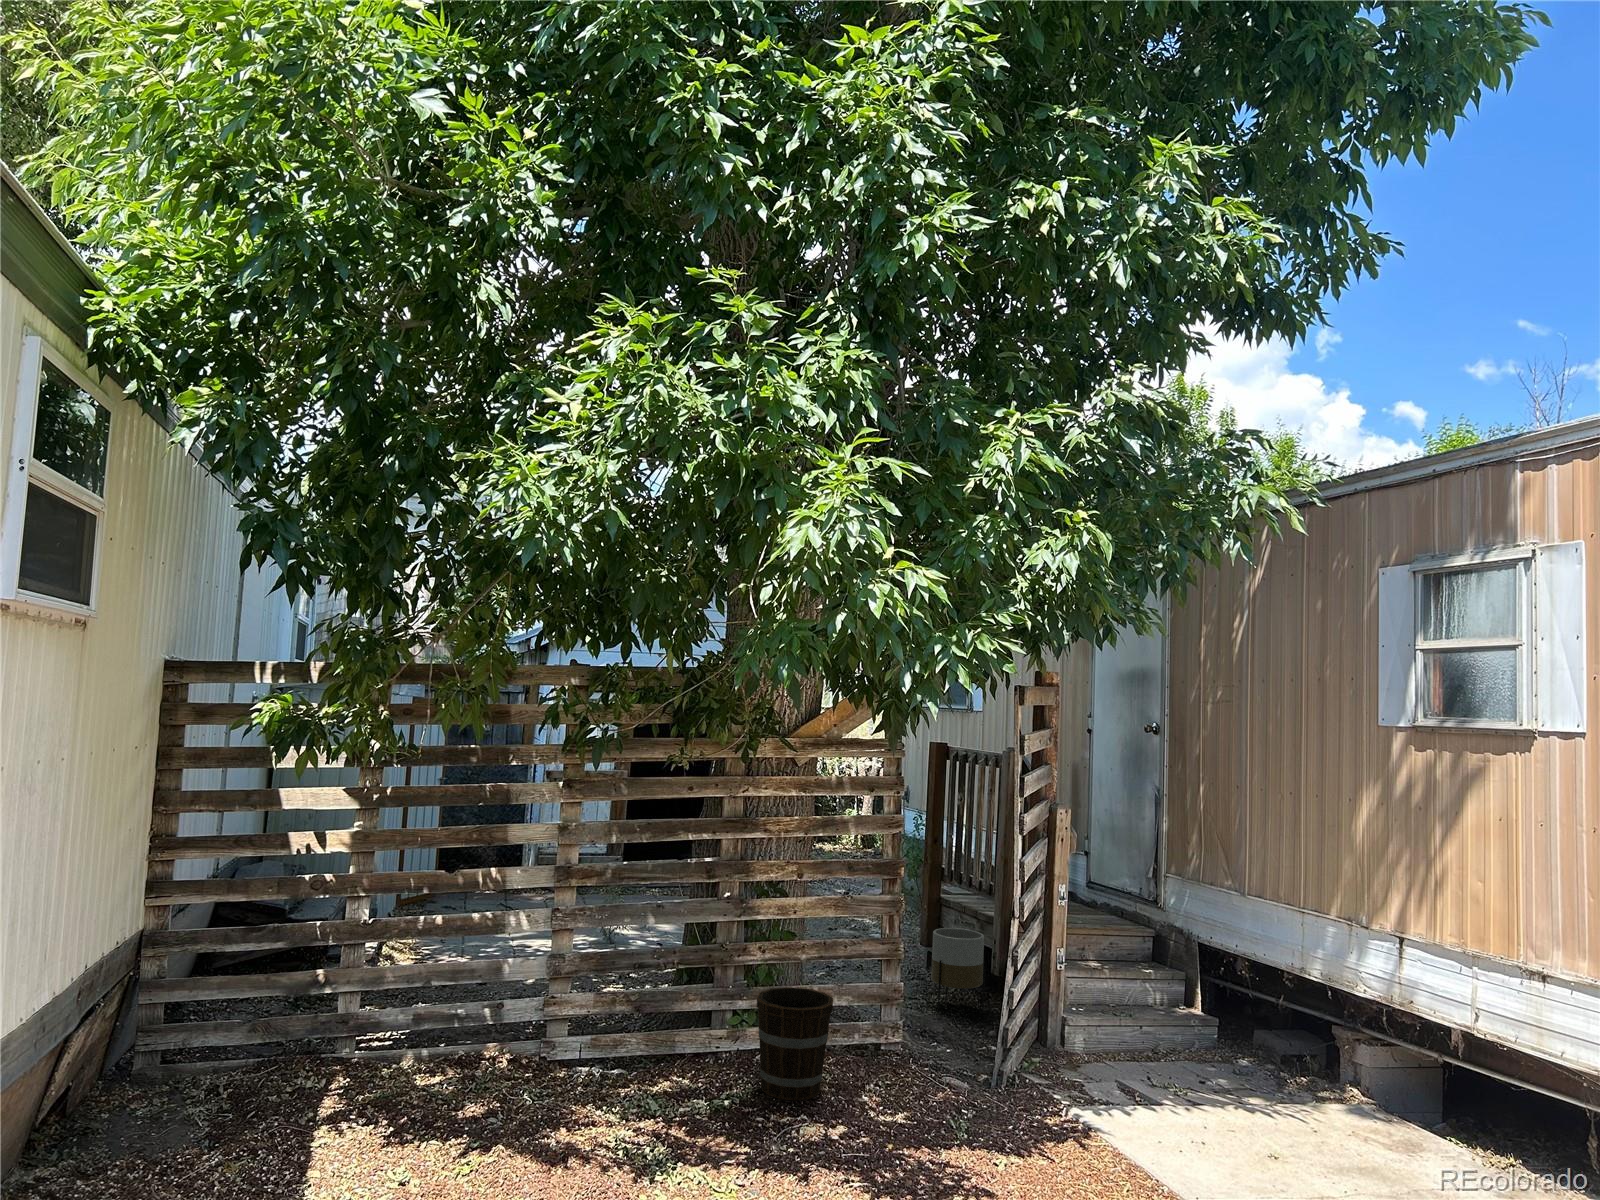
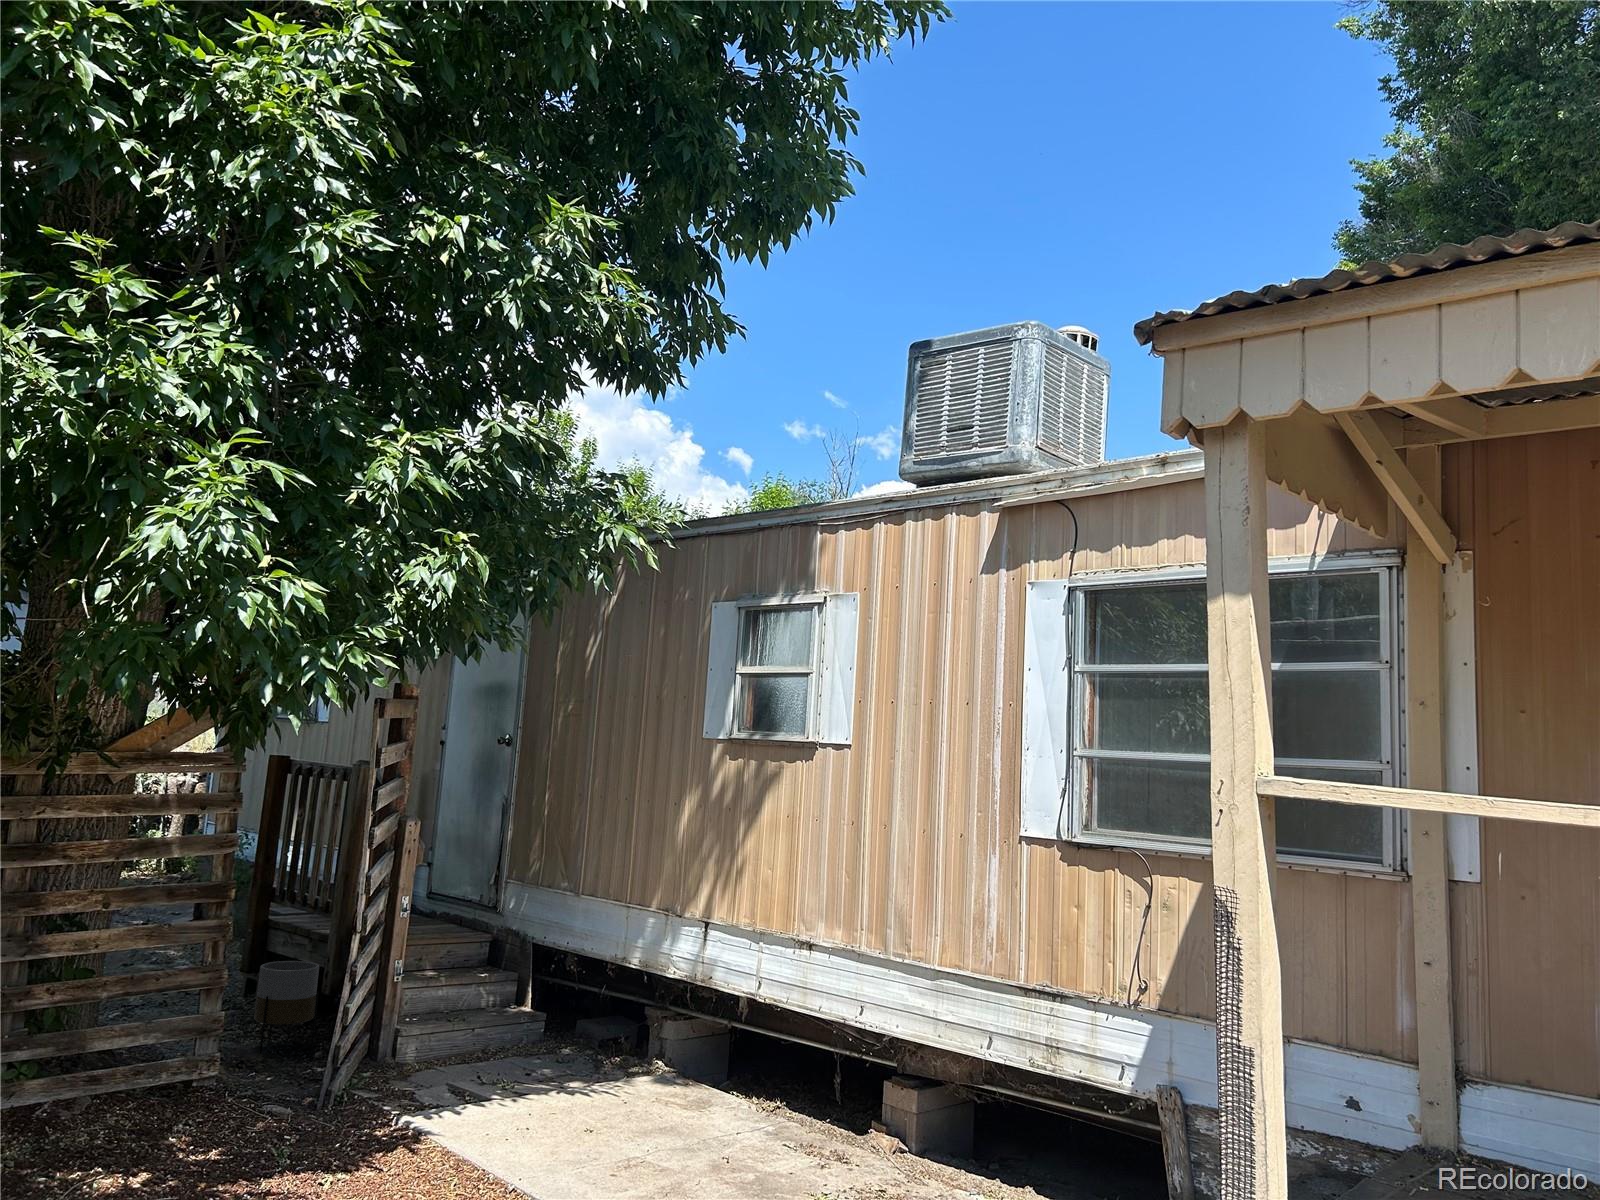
bucket: present [757,987,833,1100] -> none [40,1035,142,1161]

